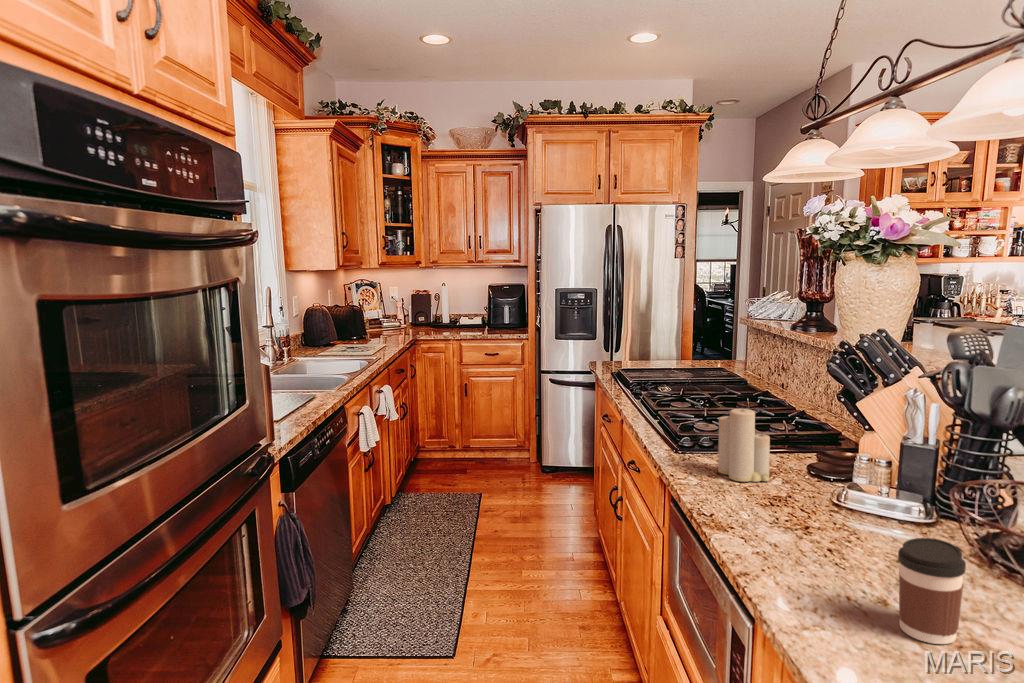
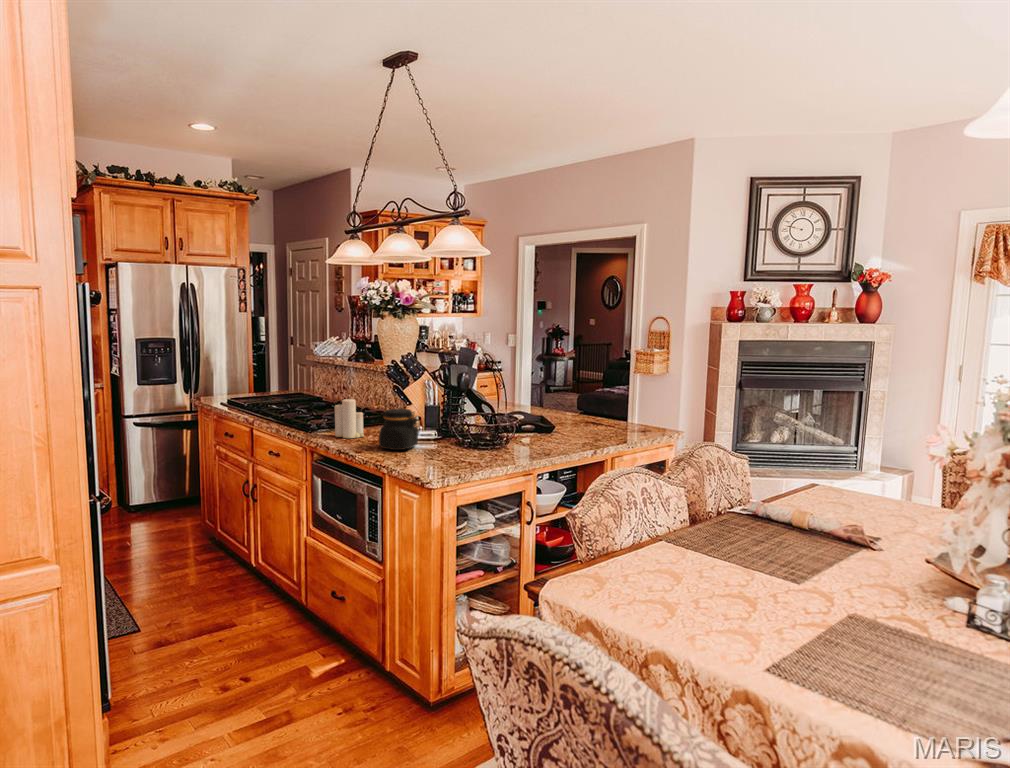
jar: none [779,445,872,541] -> present [378,409,419,450]
coffee cup: present [898,538,966,644] -> none [437,431,460,468]

